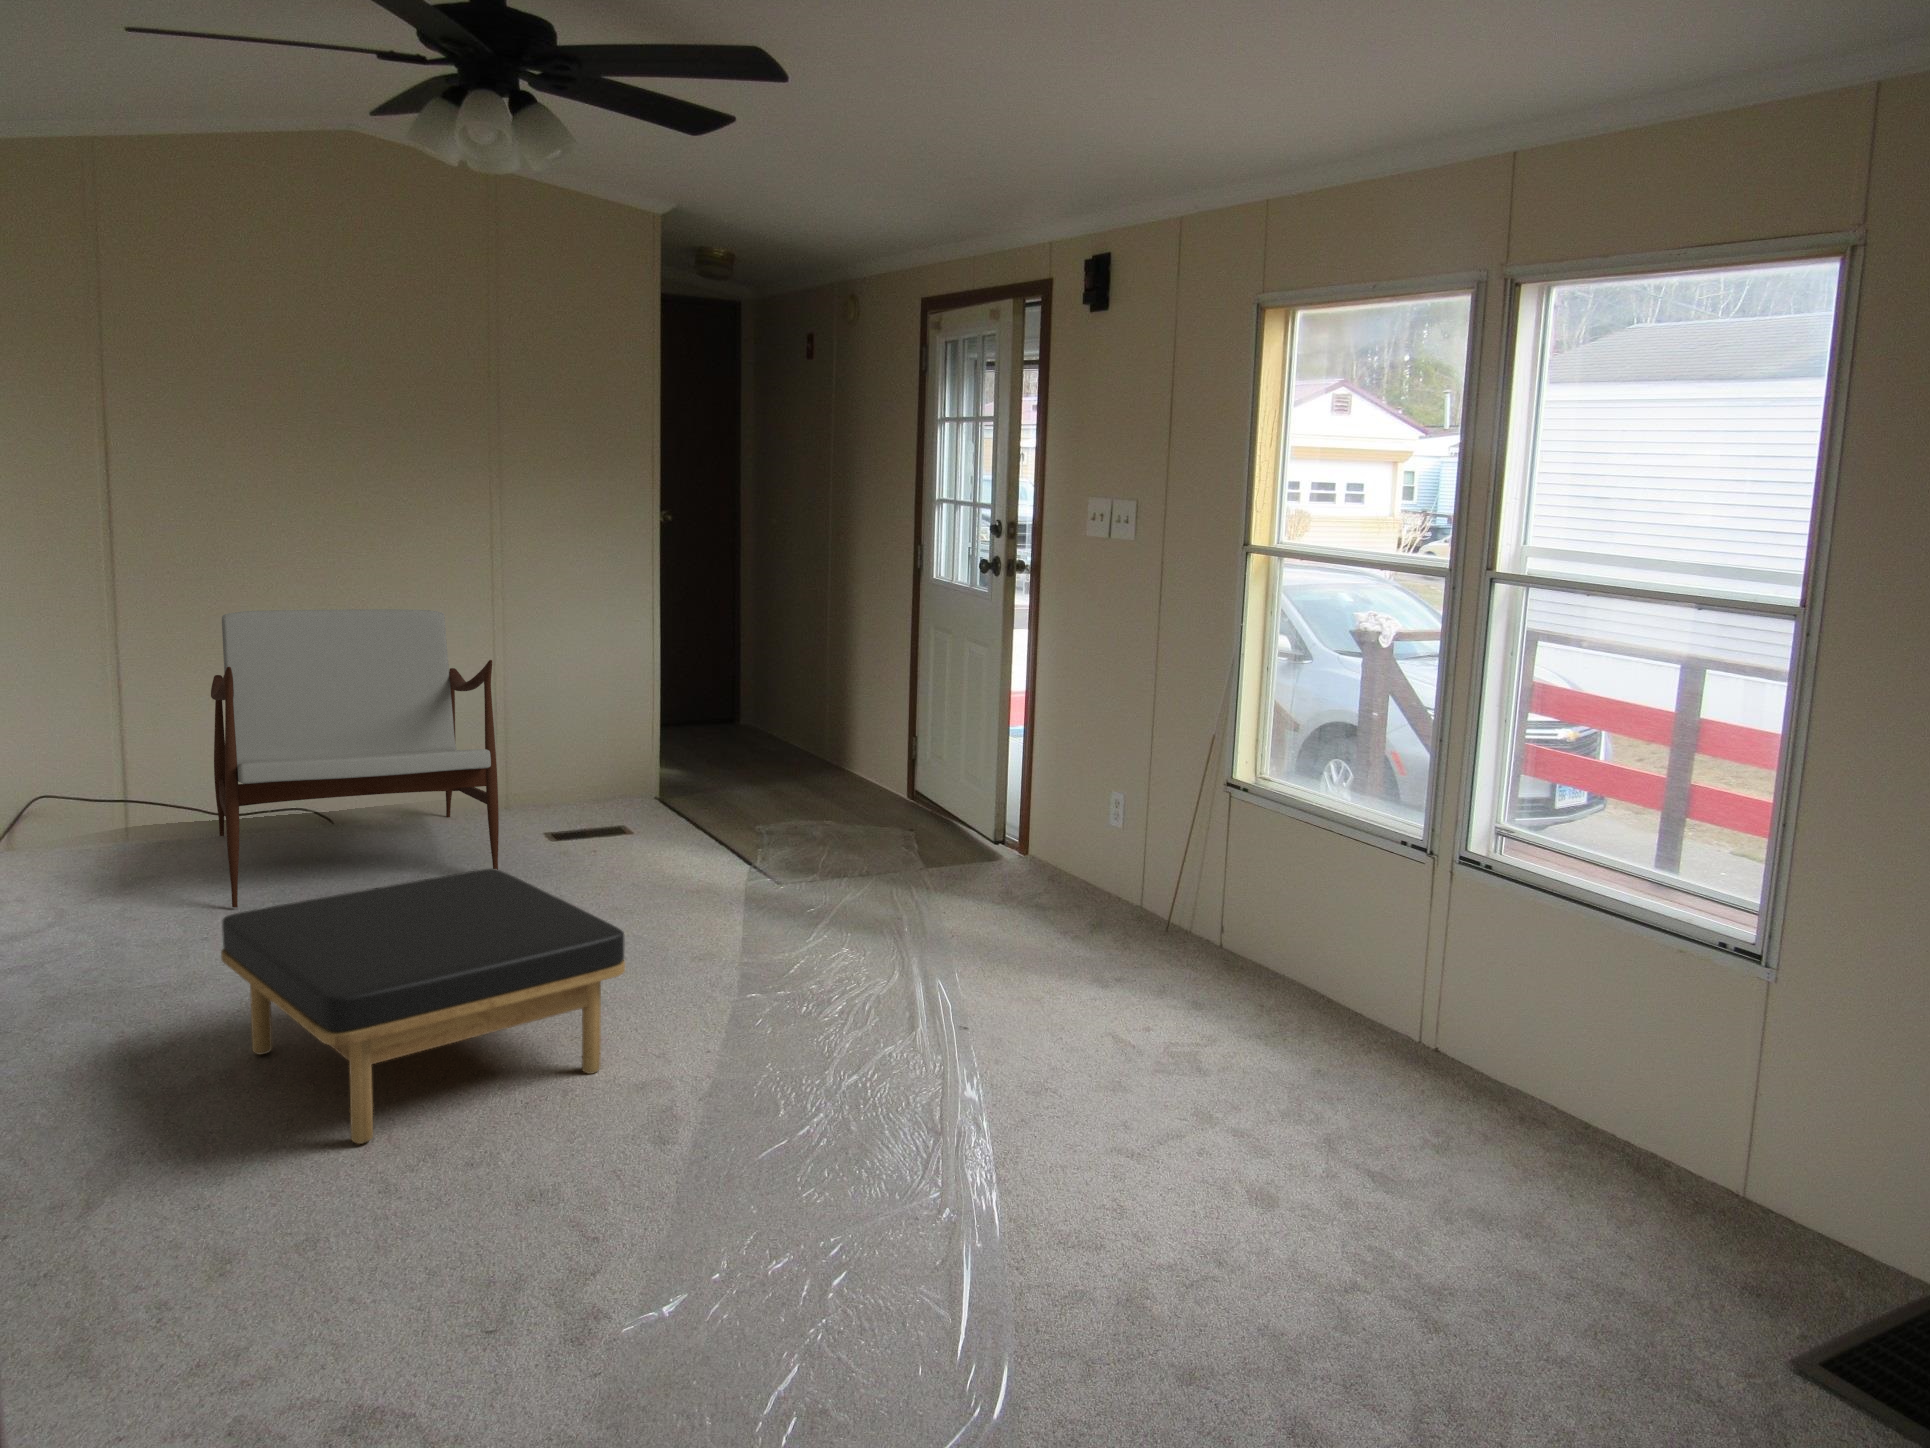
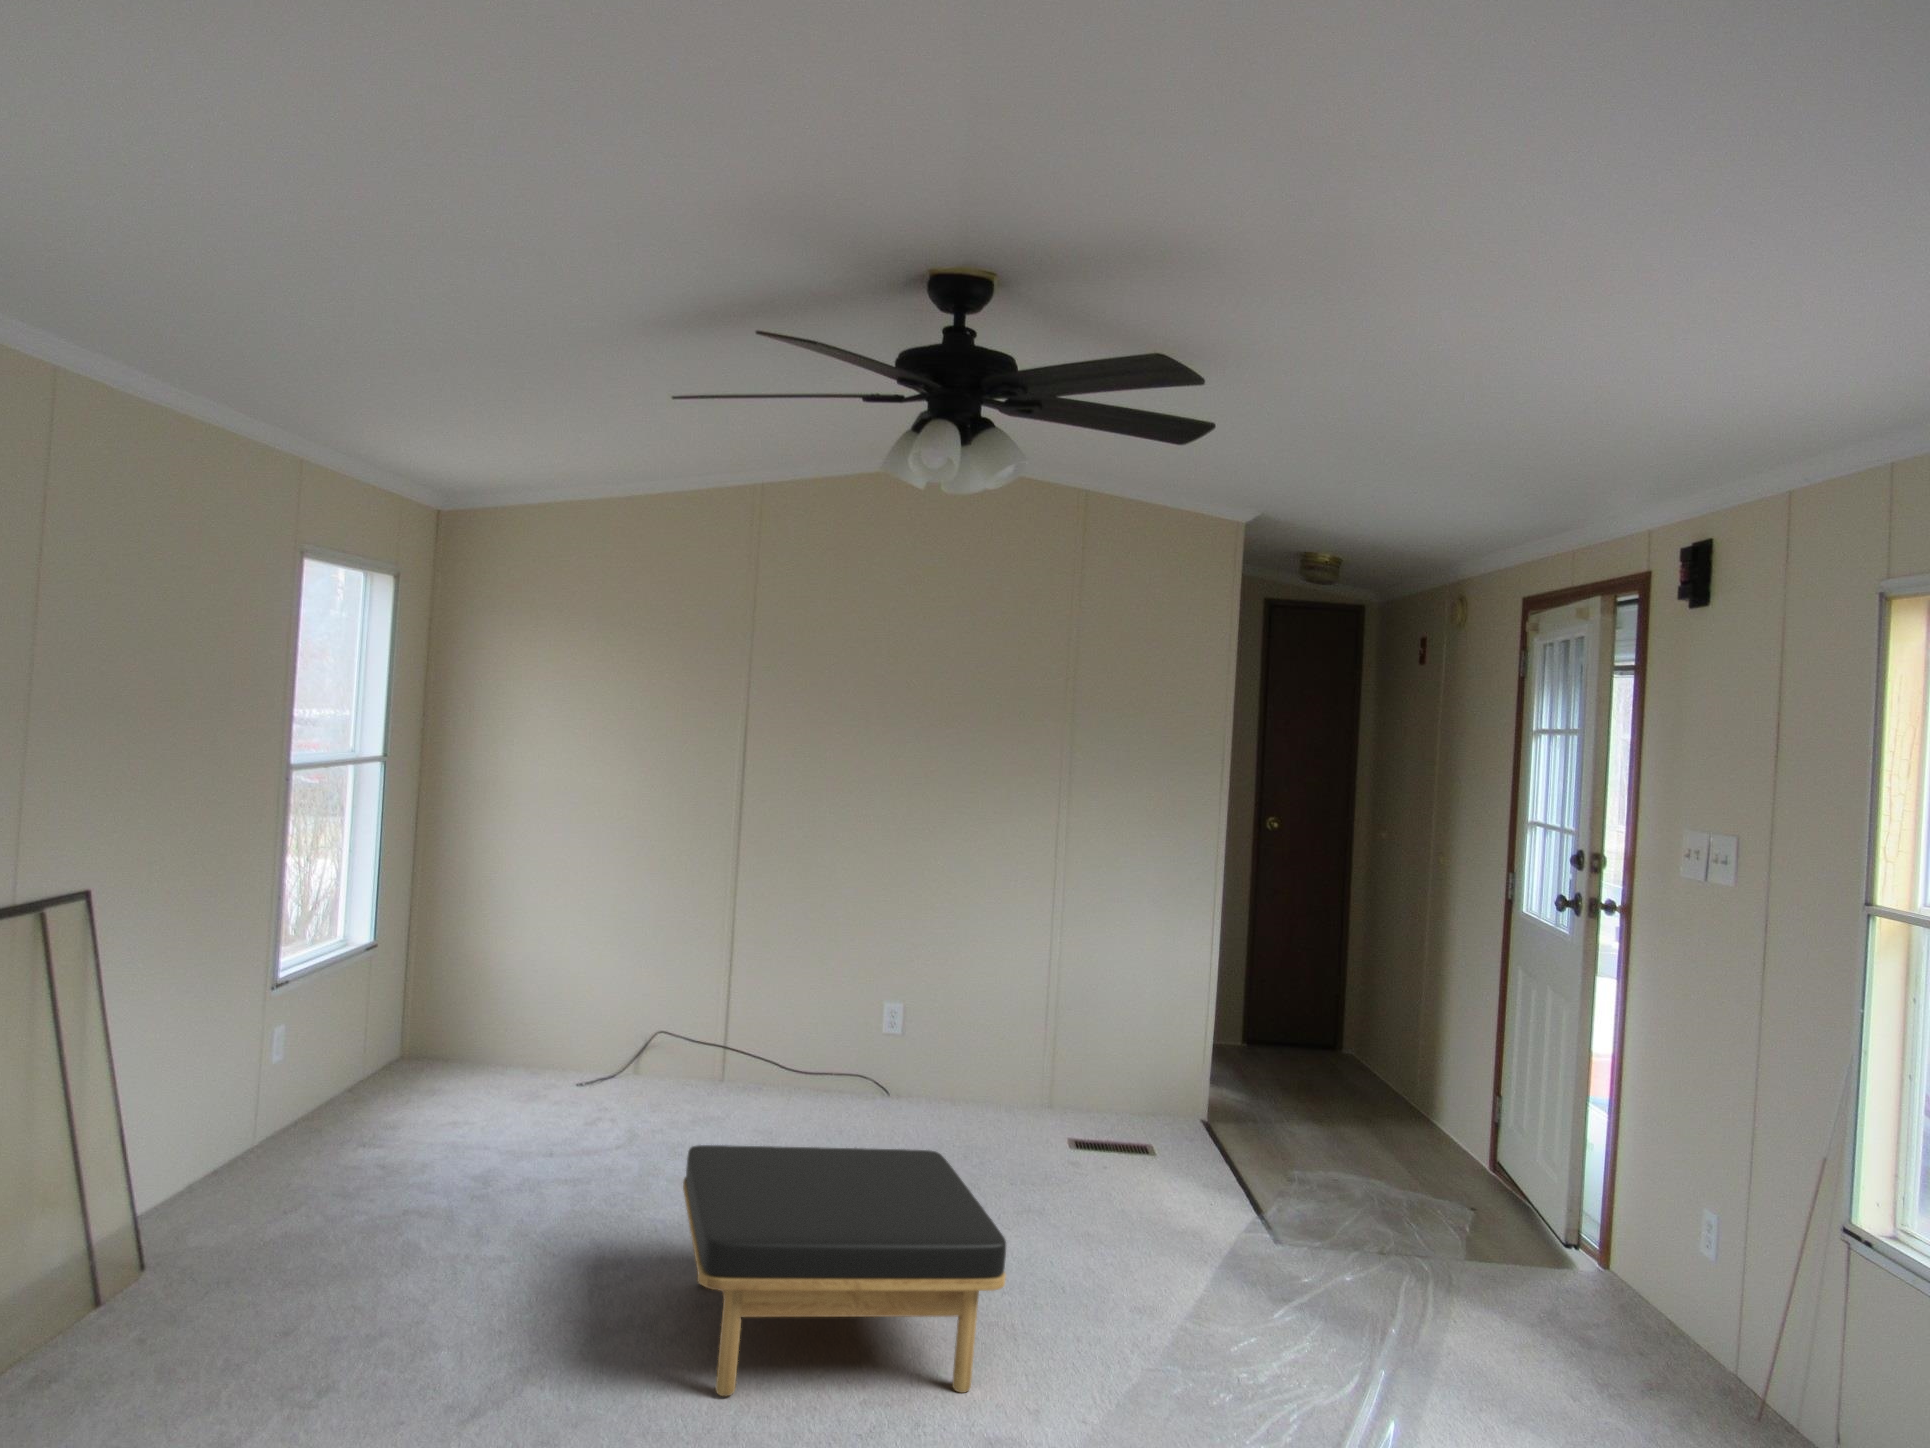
armchair: present [211,609,499,908] -> none [767,882,1013,1170]

